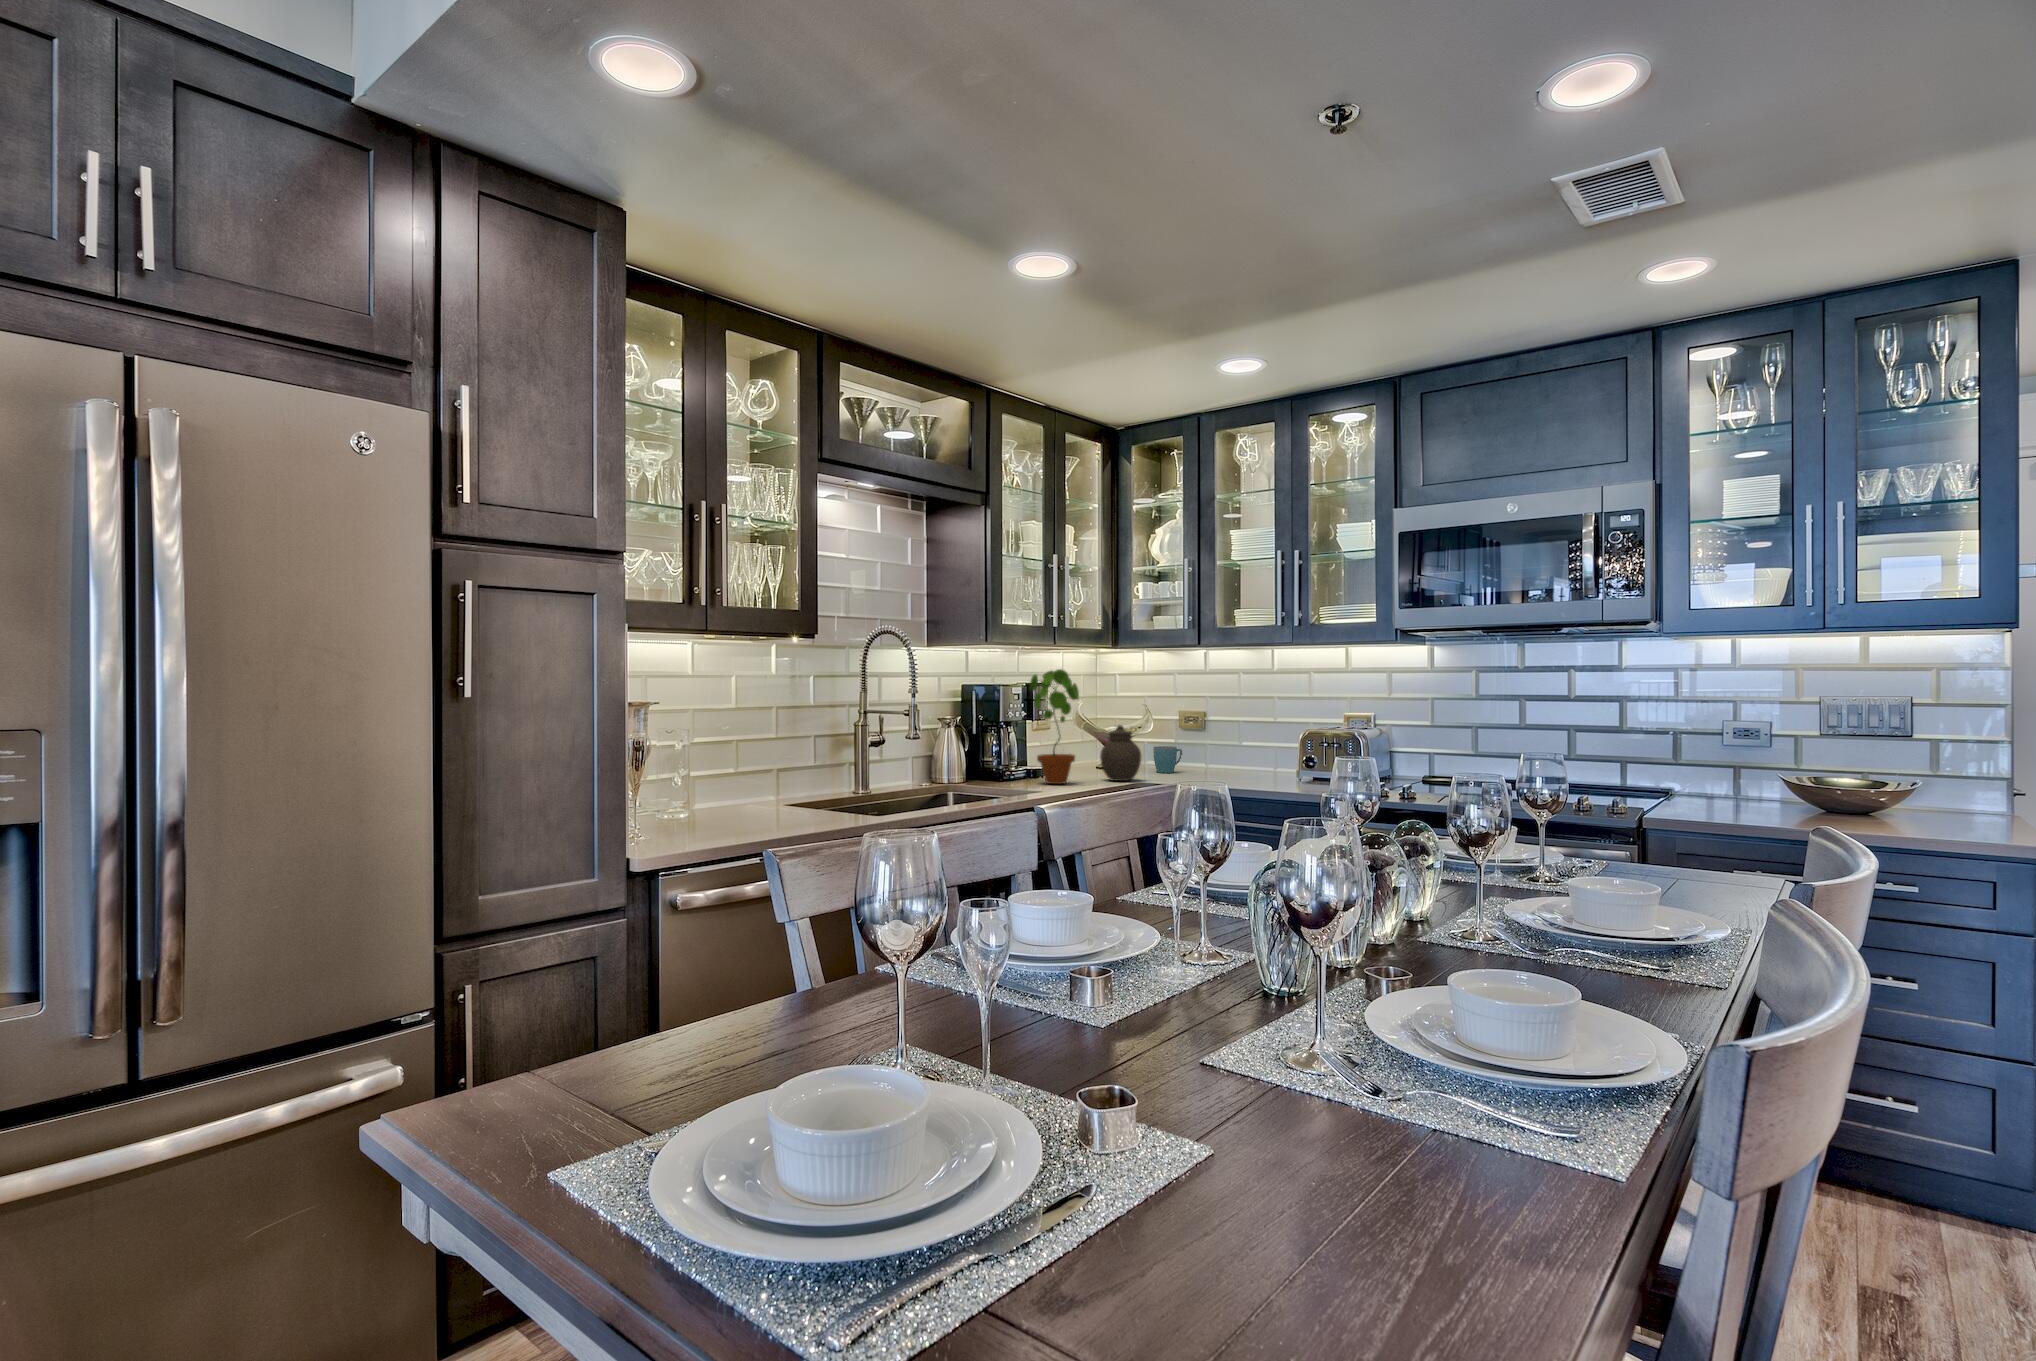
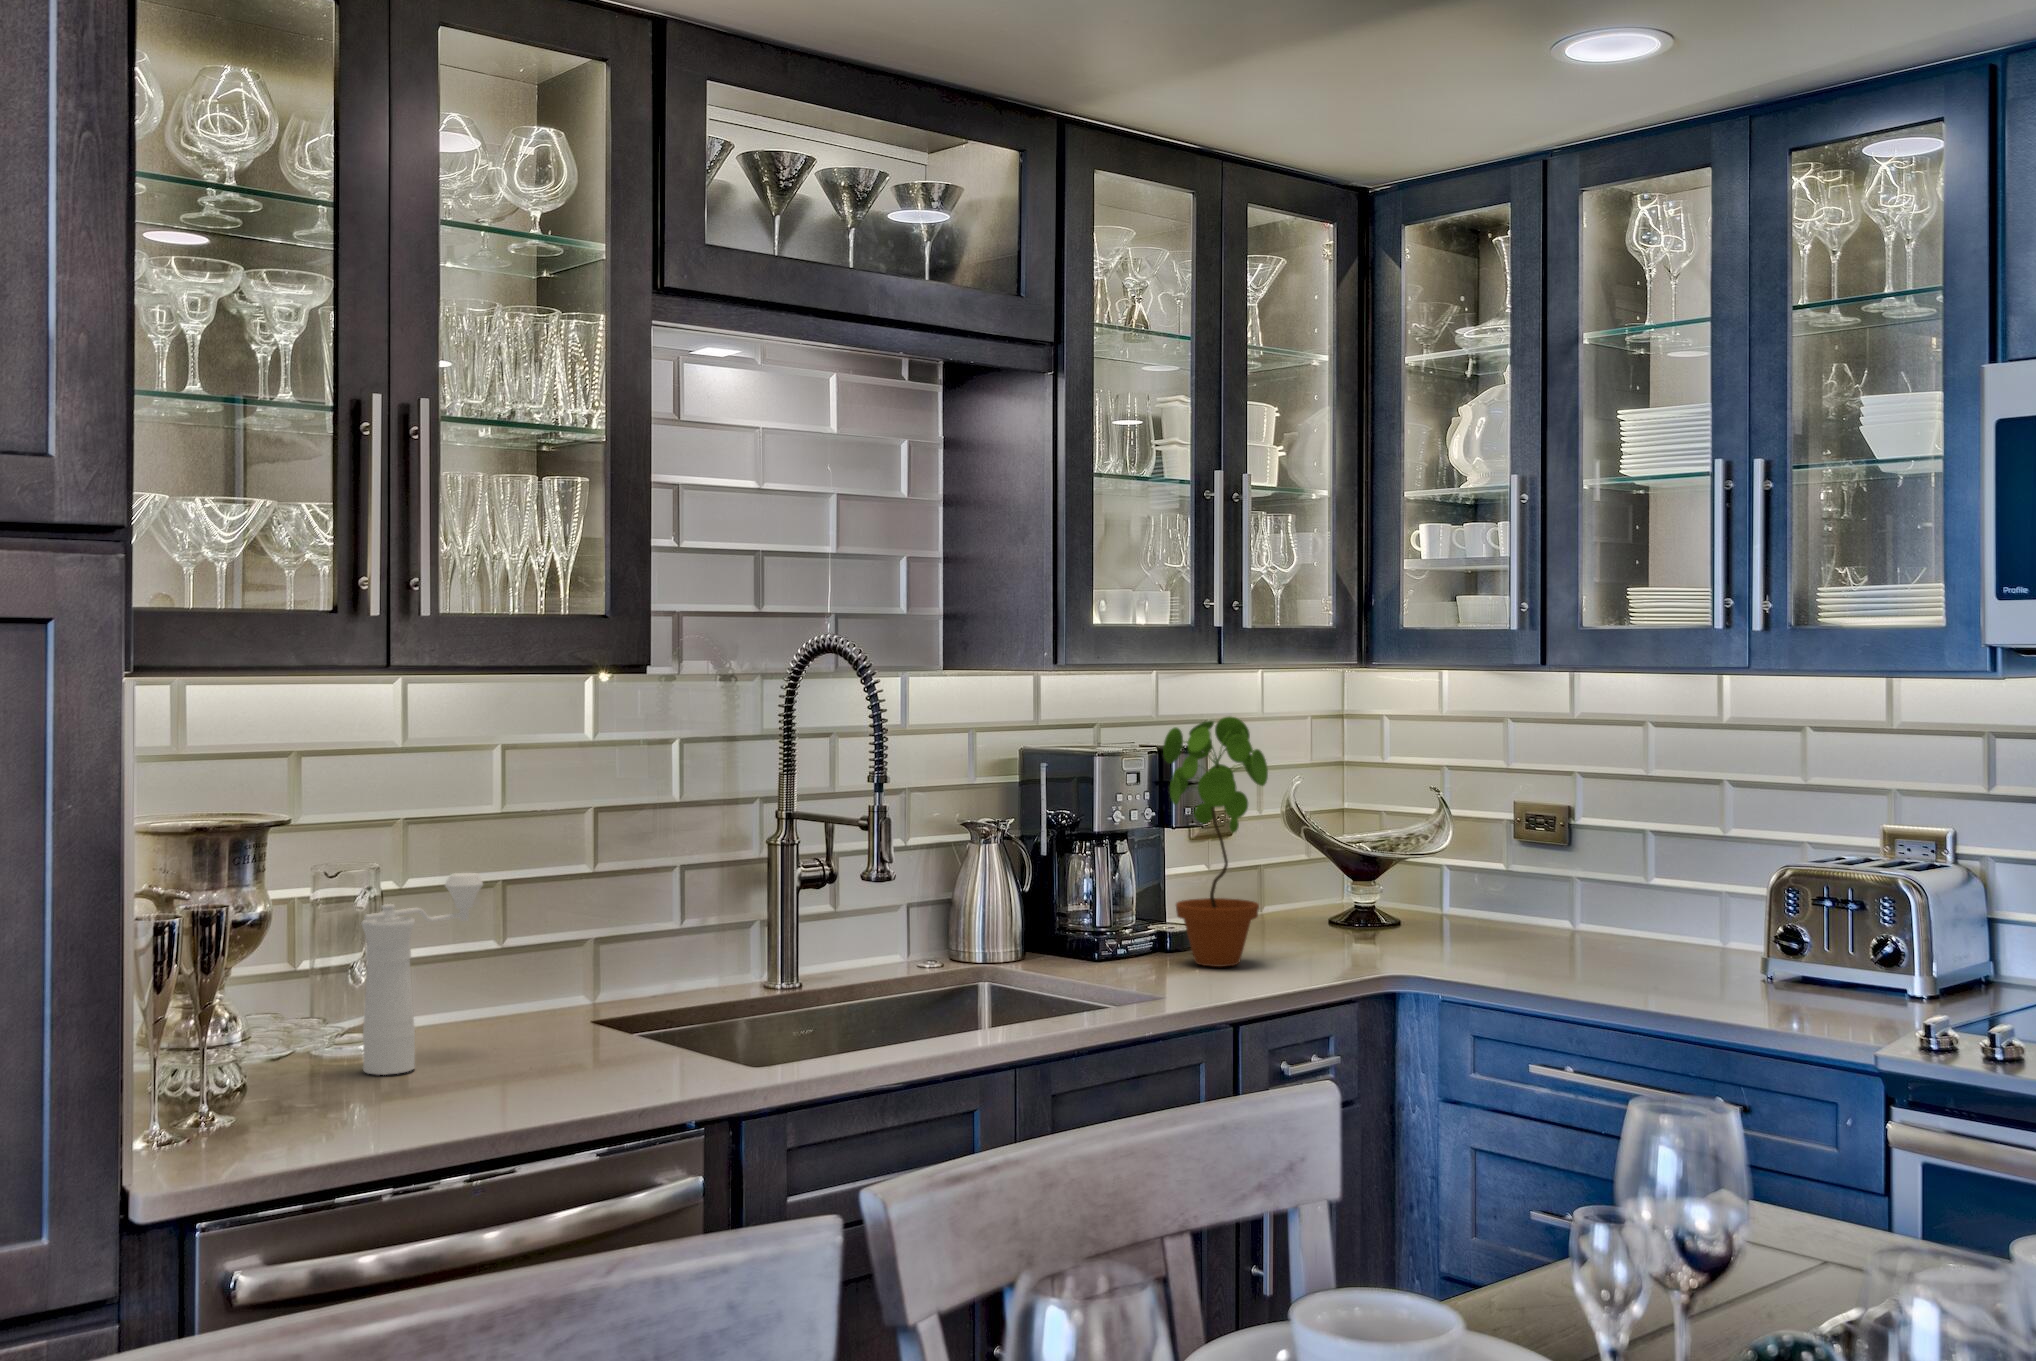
jar: present [1100,725,1141,781] -> none [1321,837,1412,960]
pepper mill: none [692,731,744,823] -> present [362,873,483,1075]
mug: present [1153,746,1182,773] -> none [1455,875,1520,934]

